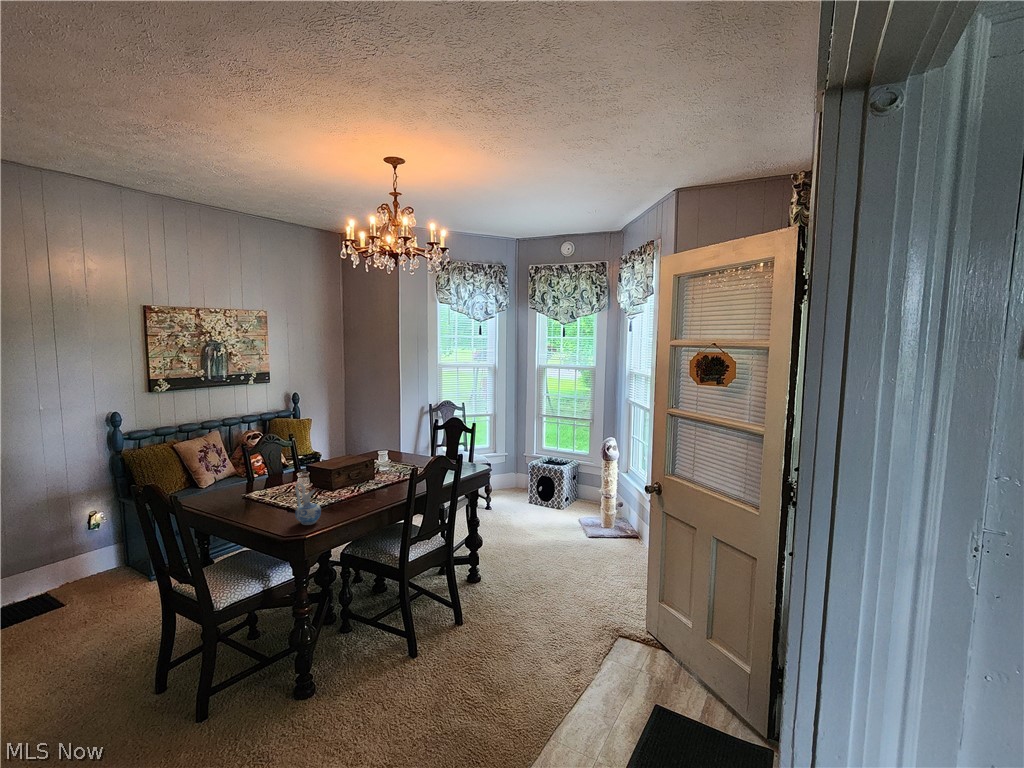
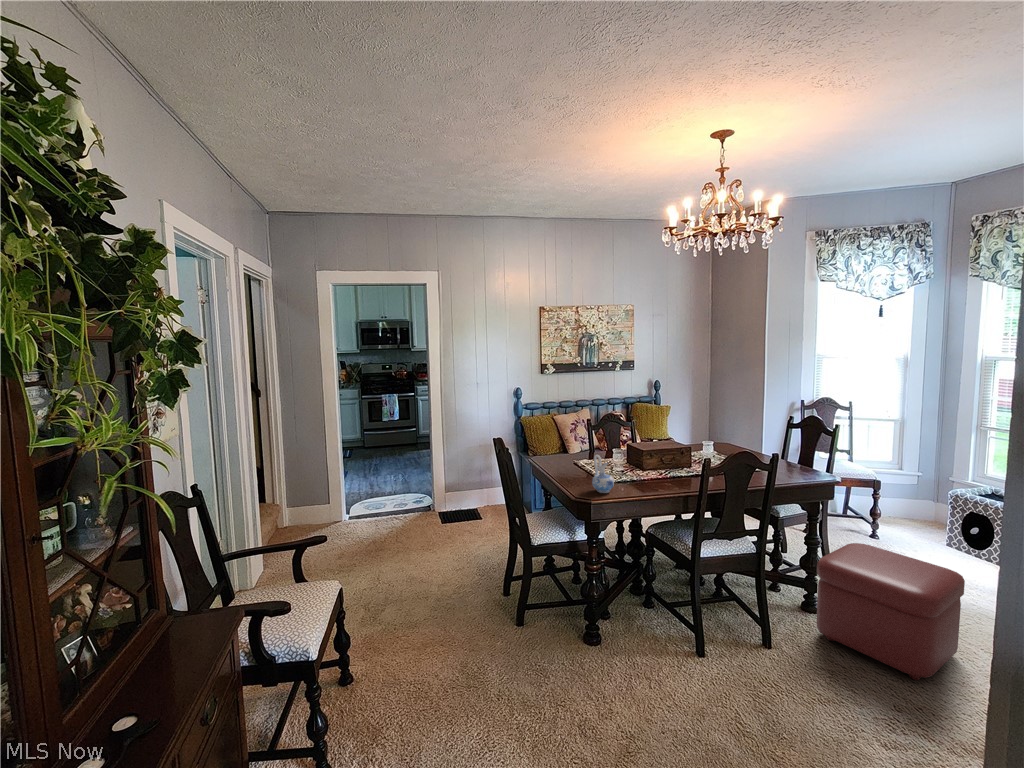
ottoman: none [485,514,569,605] -> present [817,543,965,680]

